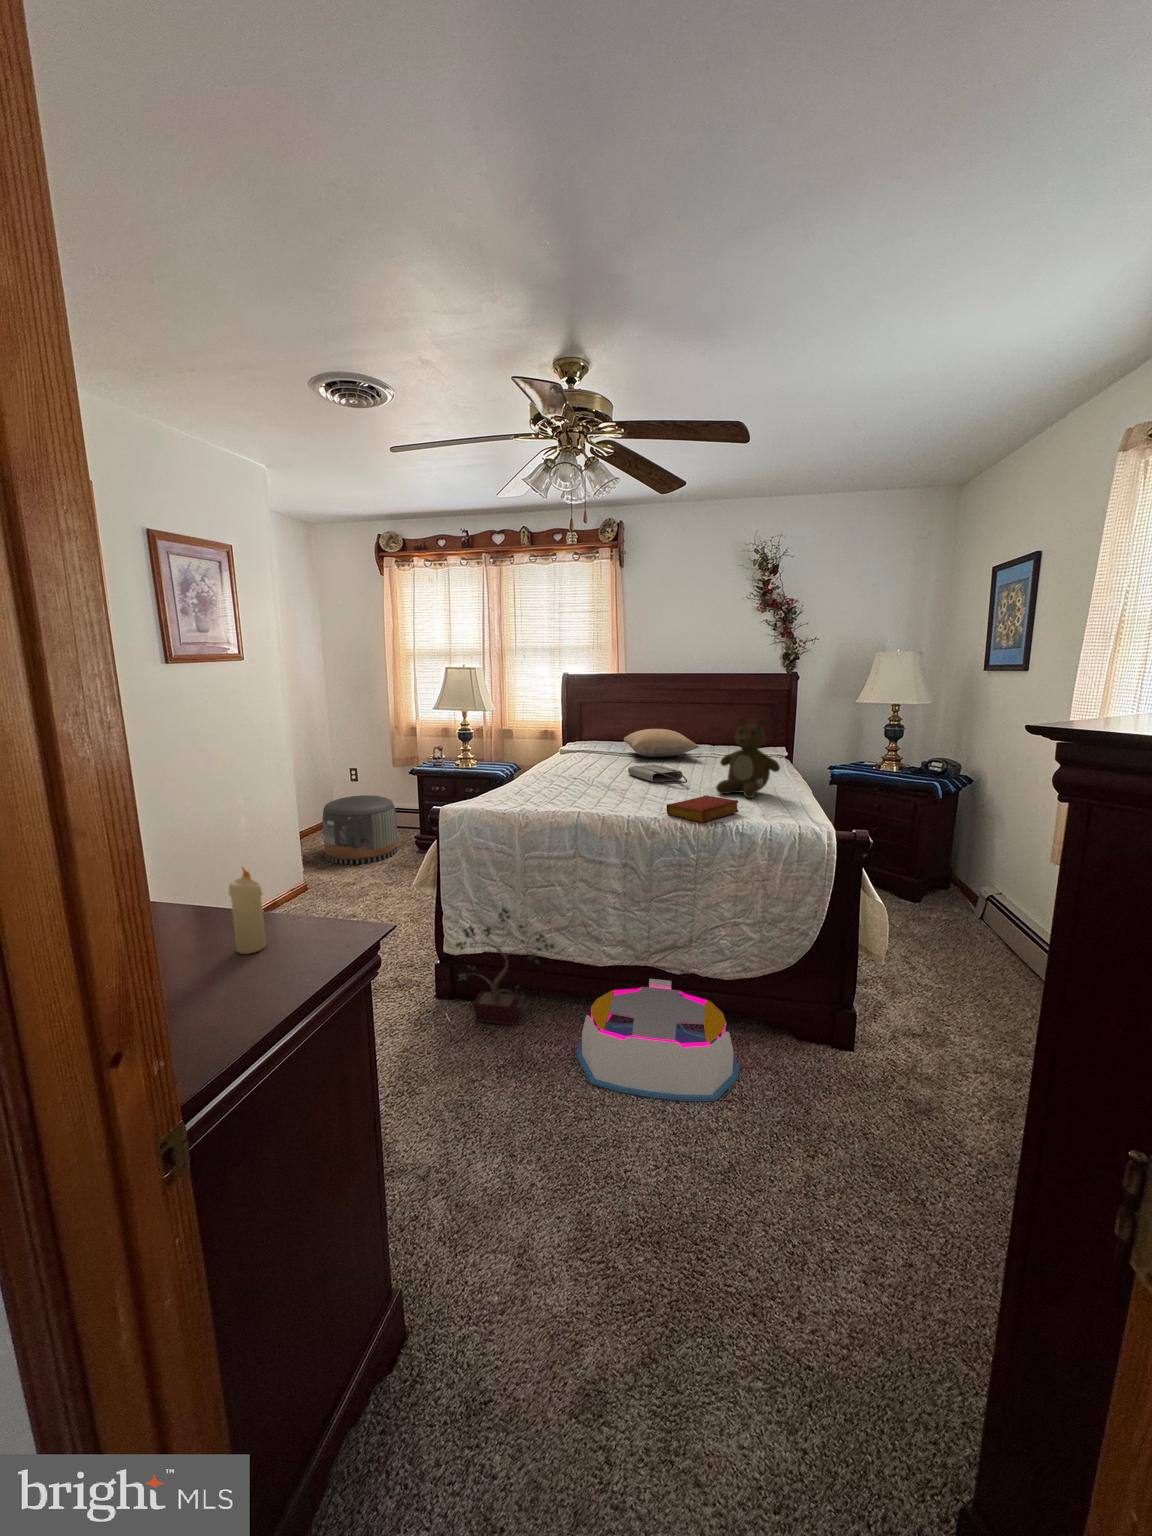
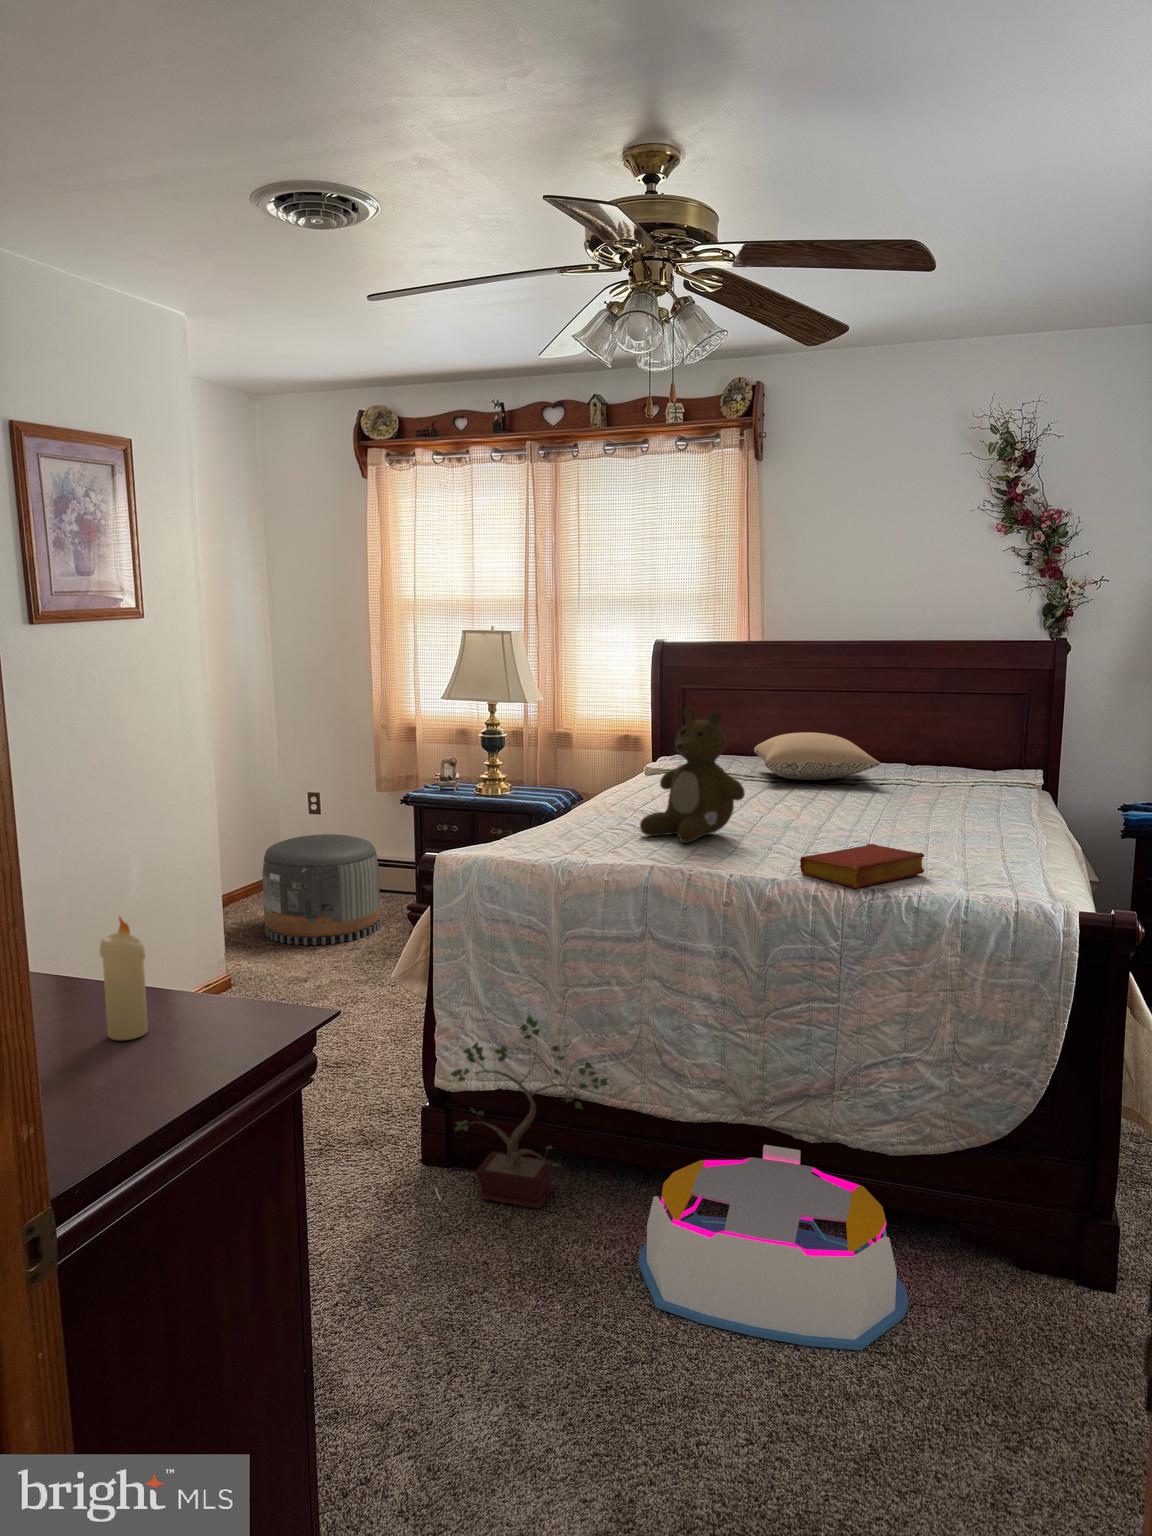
teddy bear: present [716,717,780,798] -> present [640,708,745,843]
tote bag: present [628,765,687,784] -> none [752,792,848,825]

